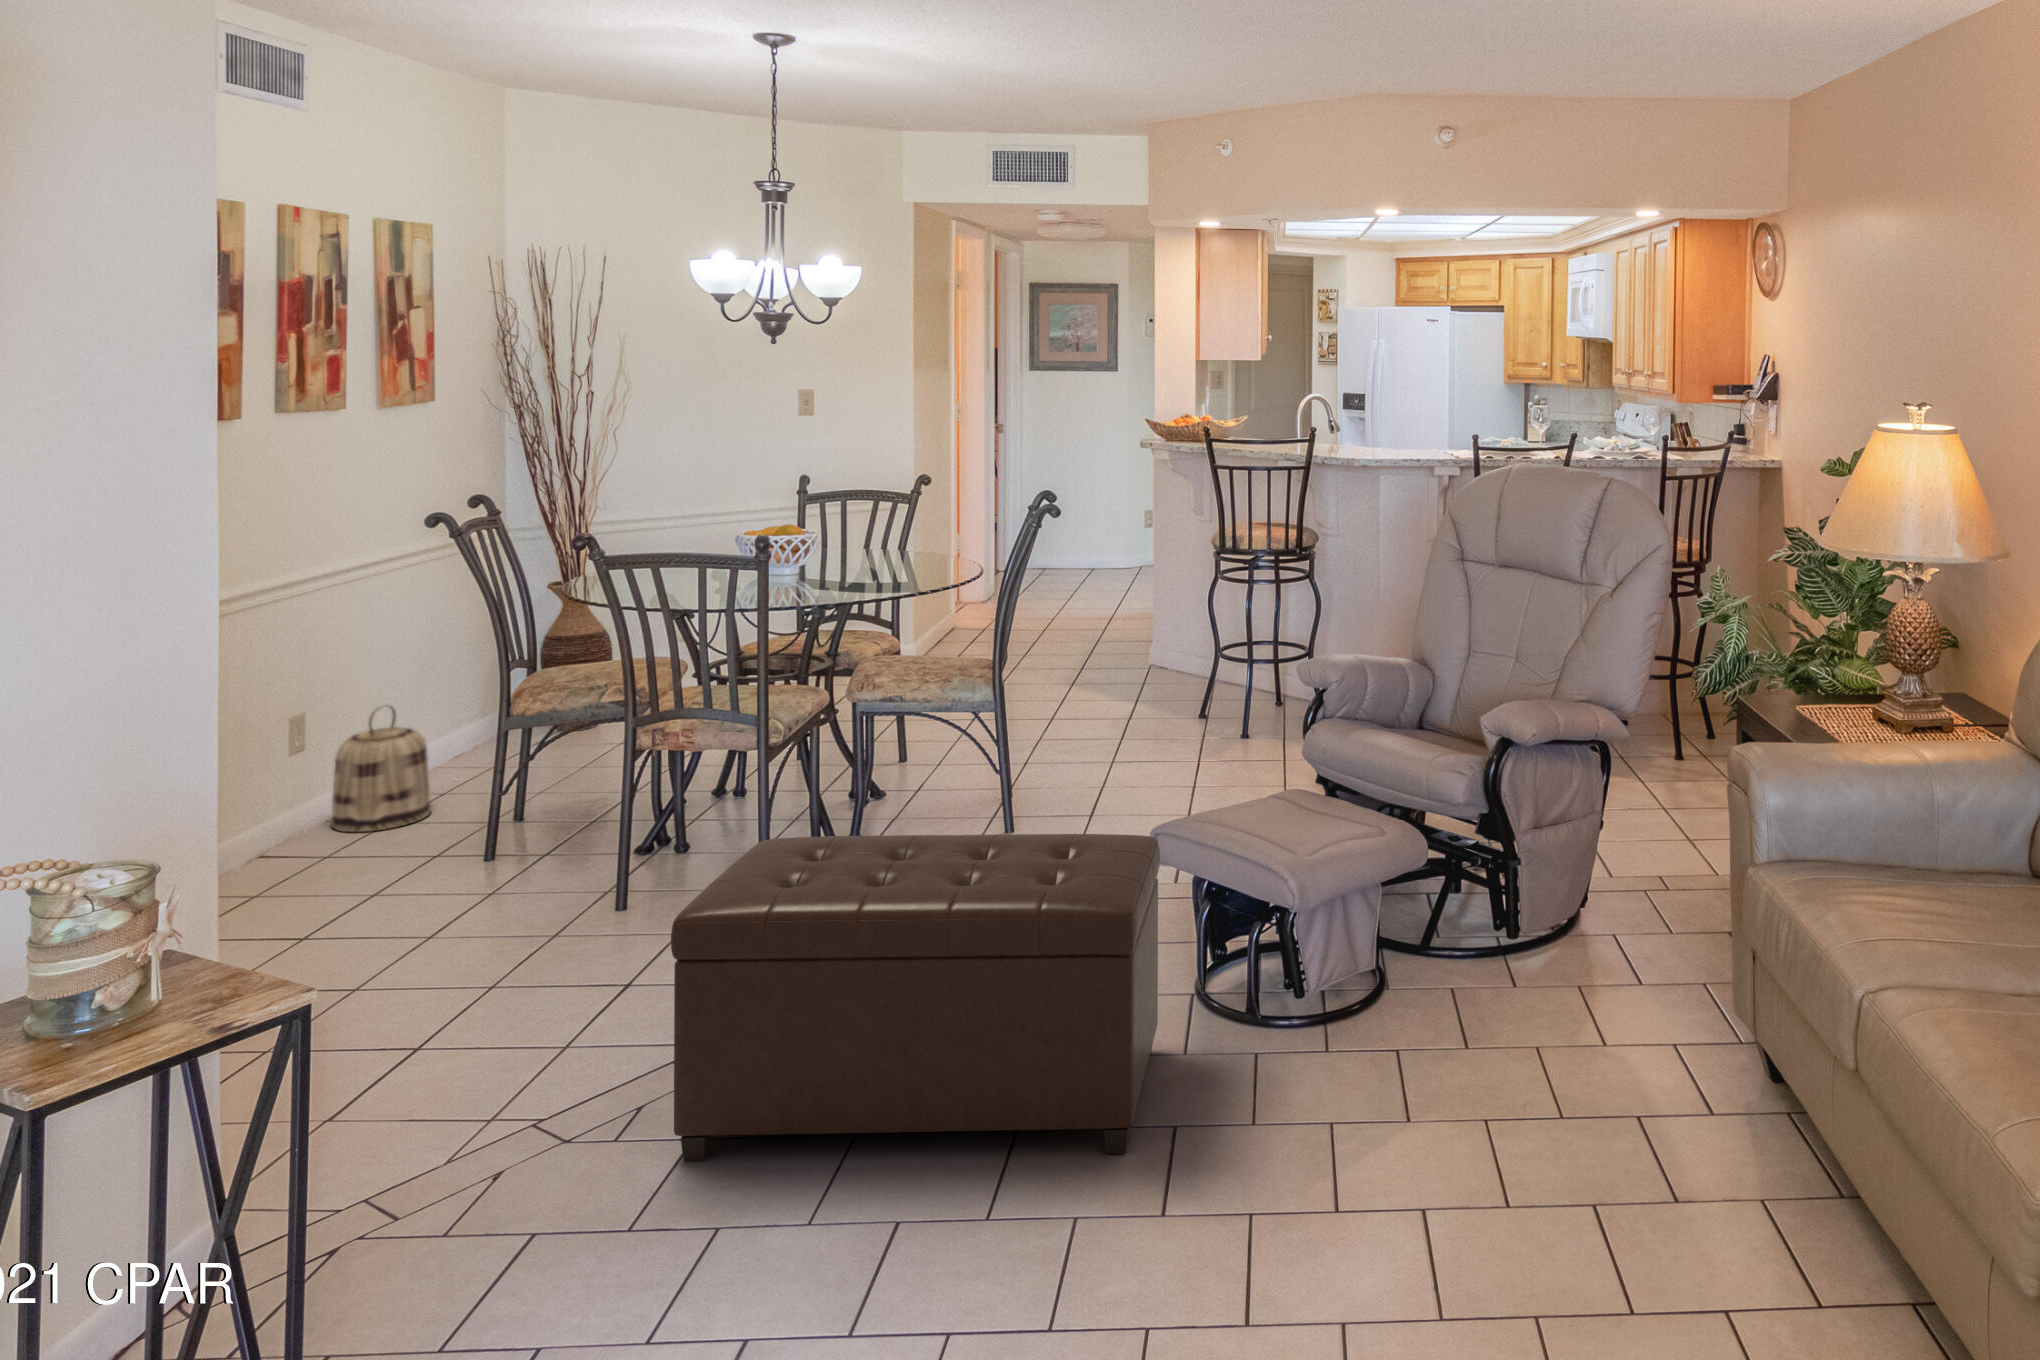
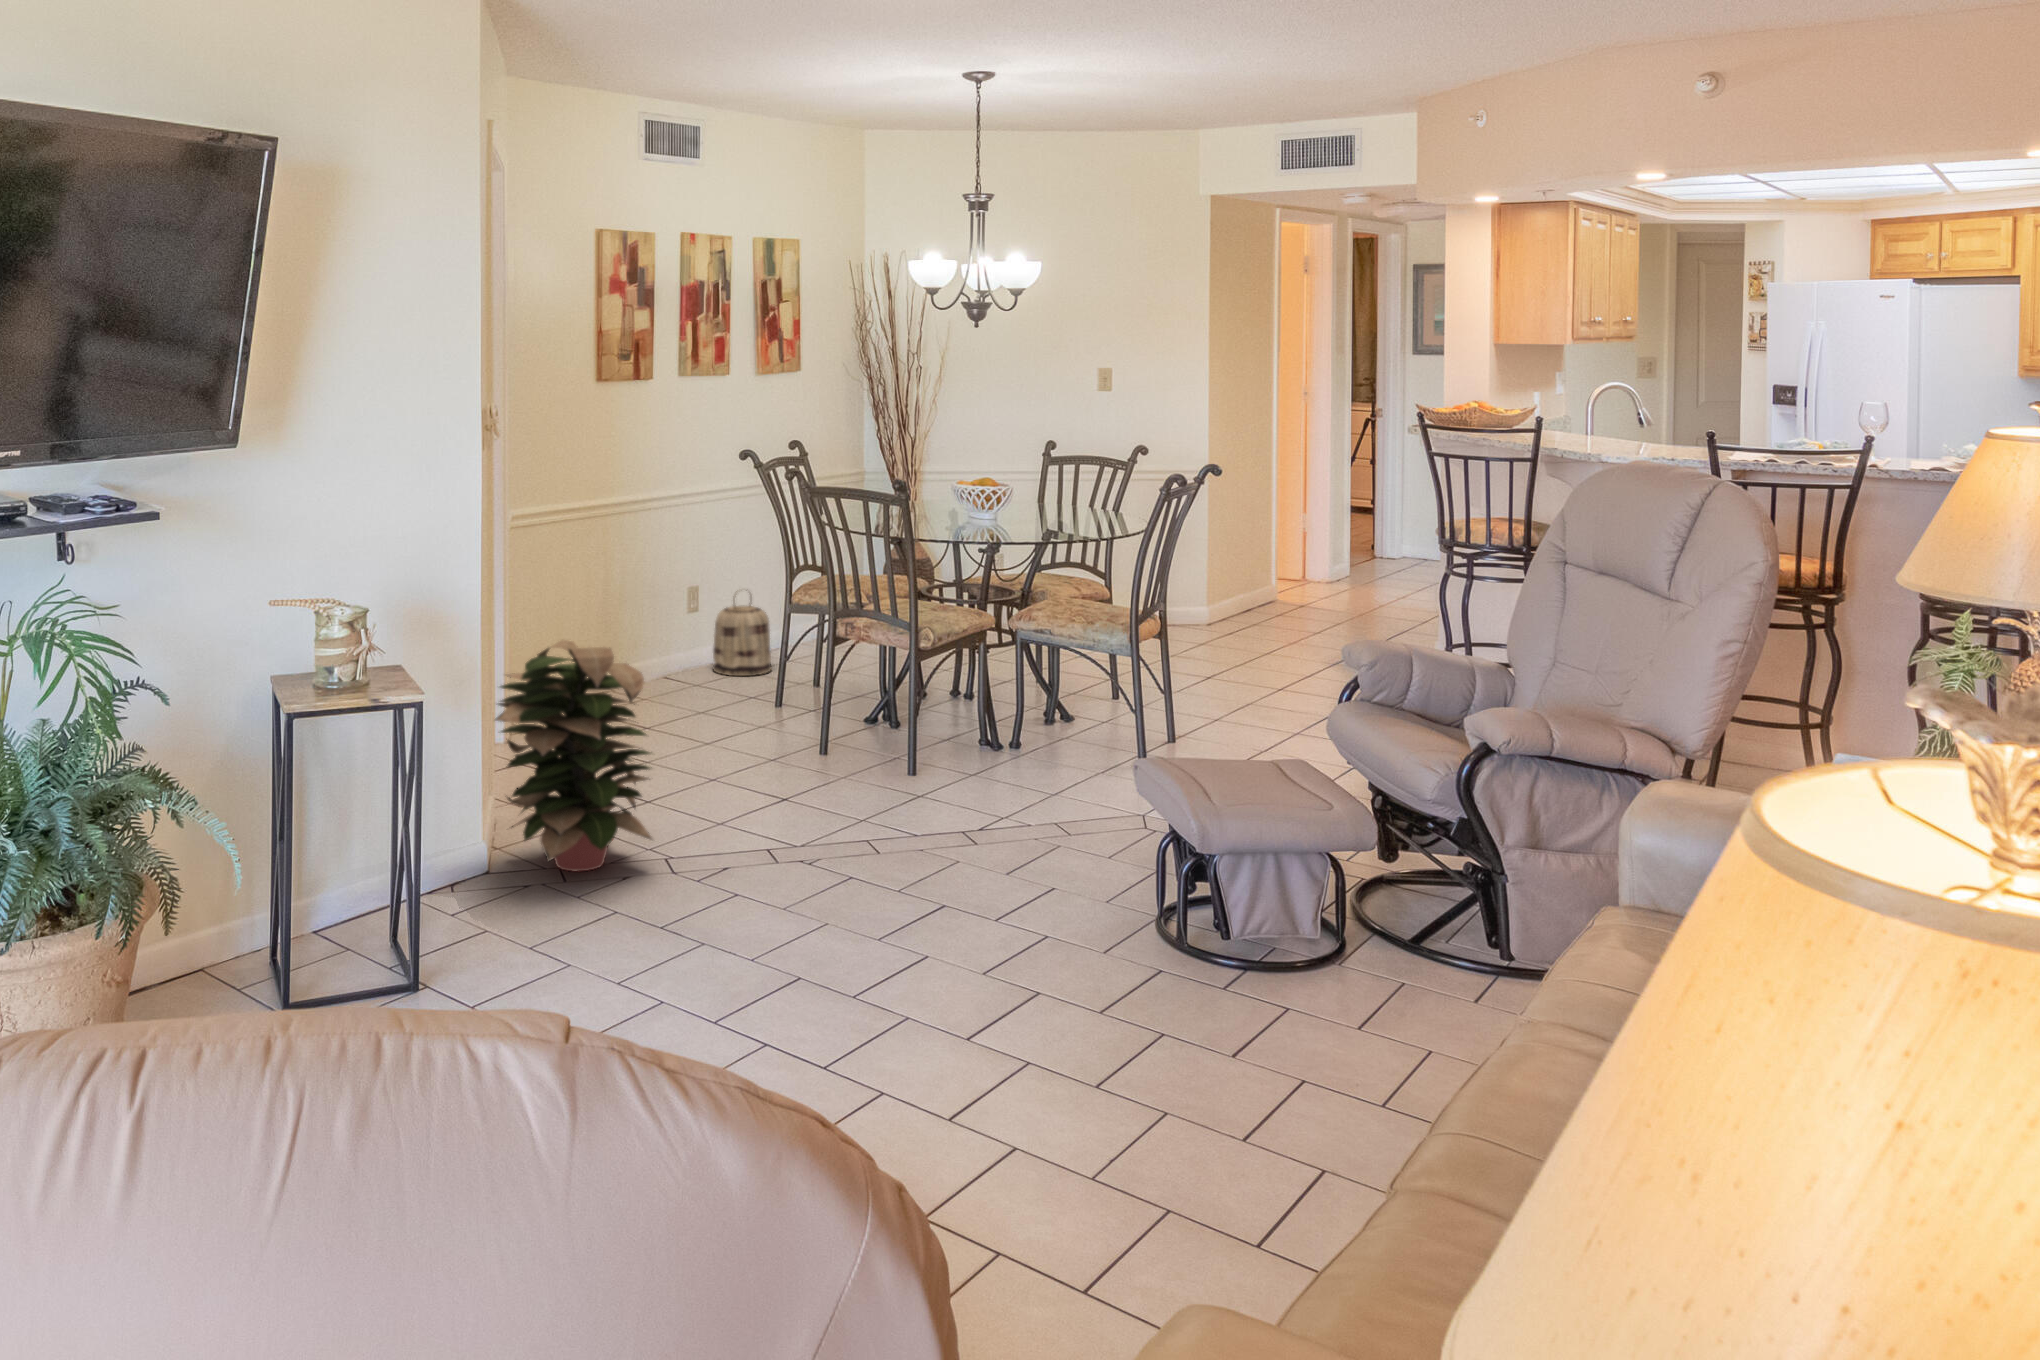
ottoman: present [671,834,1160,1162] -> none [718,686,1075,962]
decorative plant: none [225,862,555,1249] -> present [495,640,652,871]

